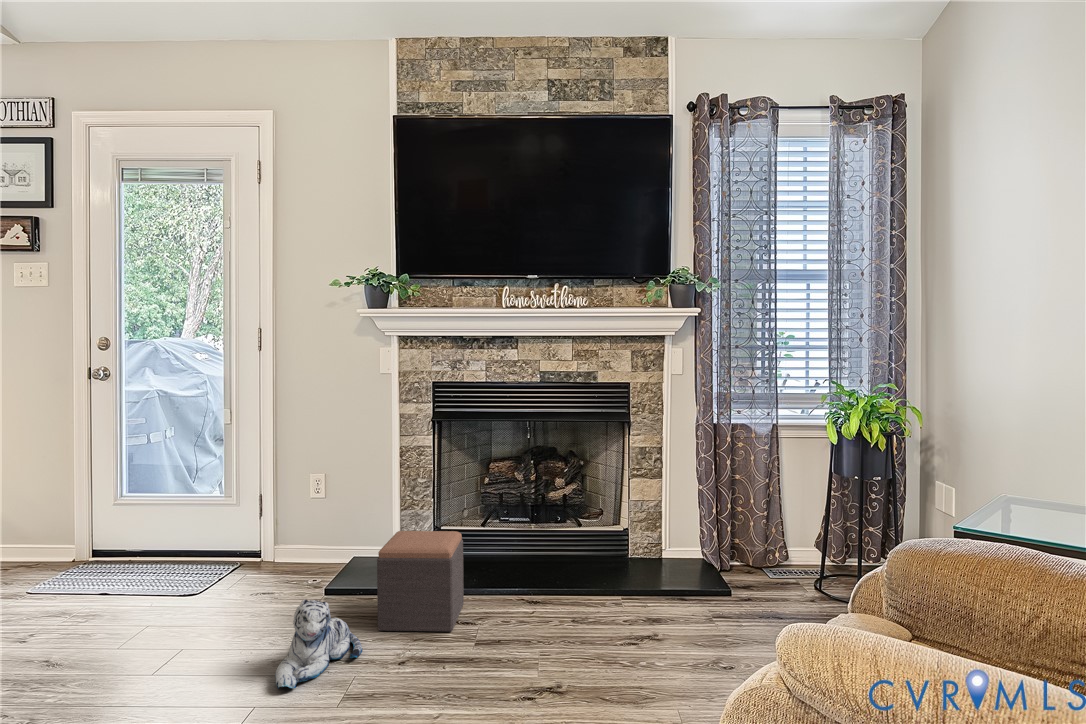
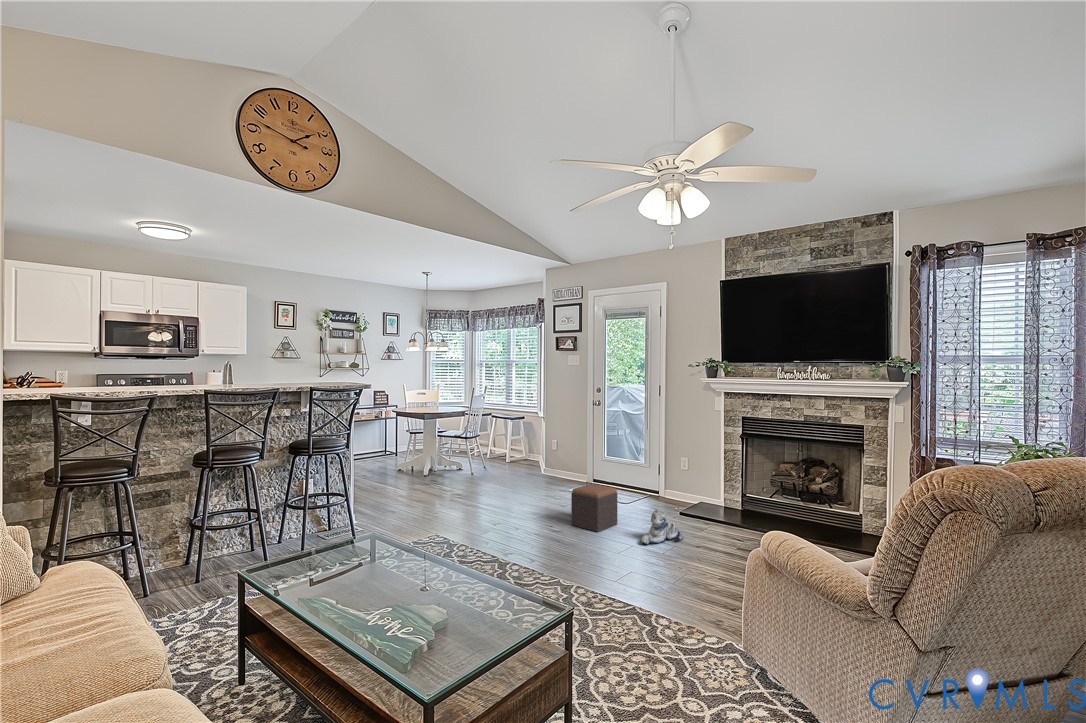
footstool: present [377,531,464,632] -> present [571,484,617,532]

